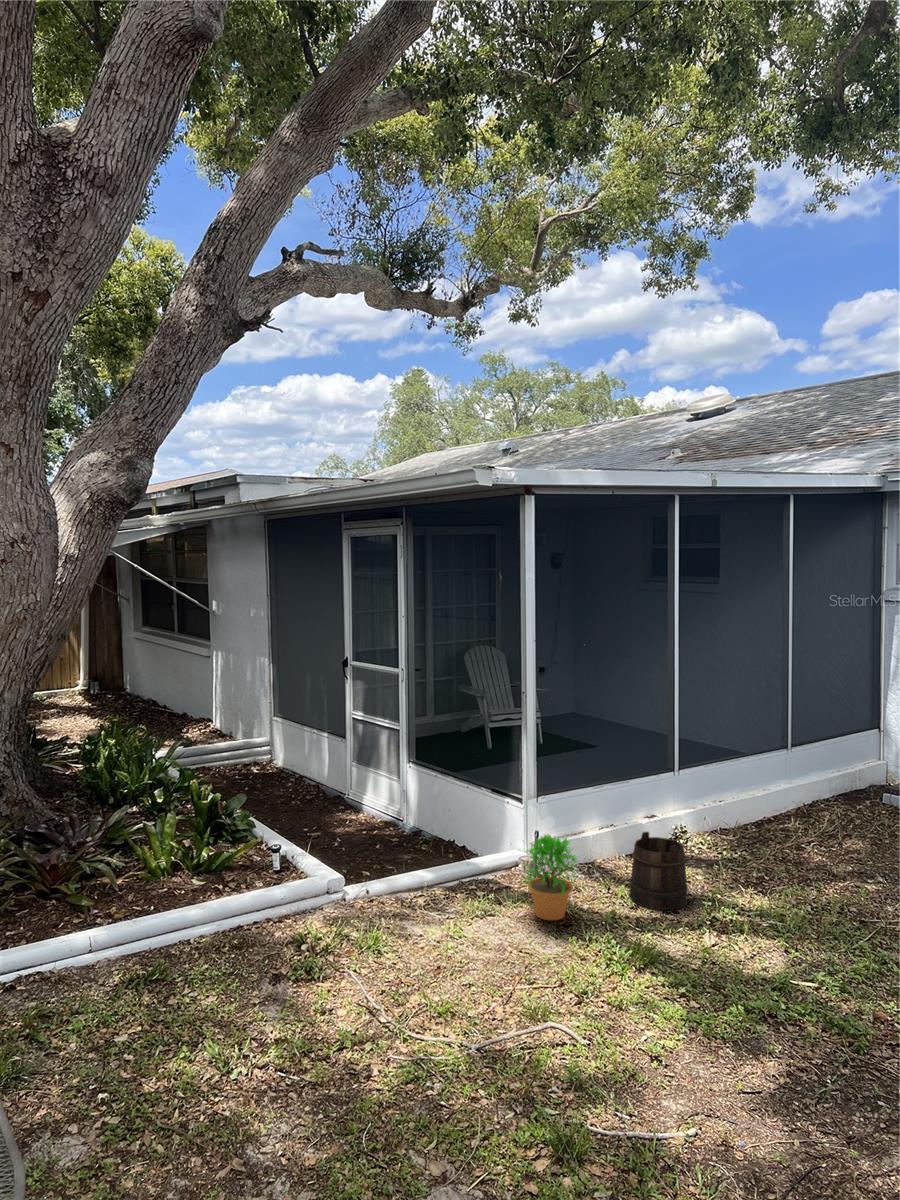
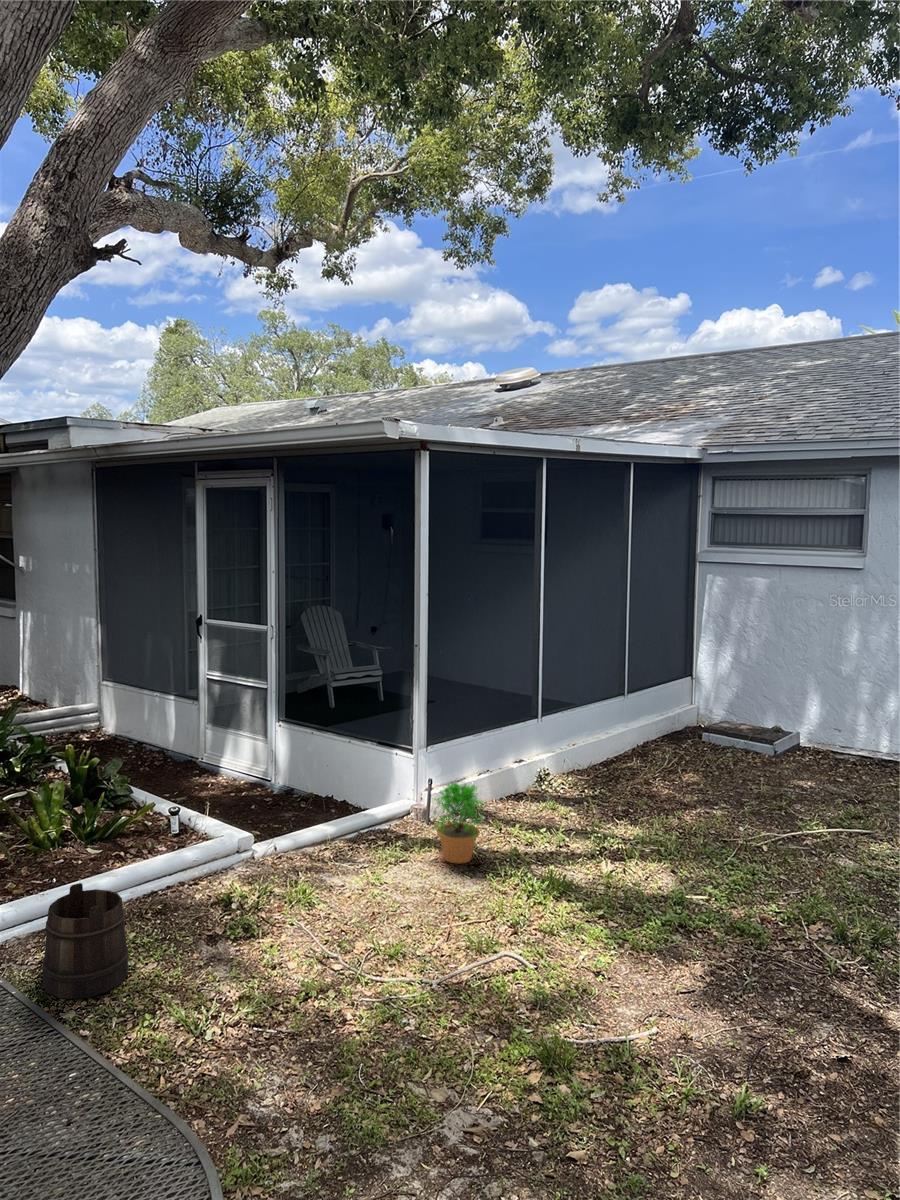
bucket: present [629,832,688,910] -> present [42,883,129,999]

